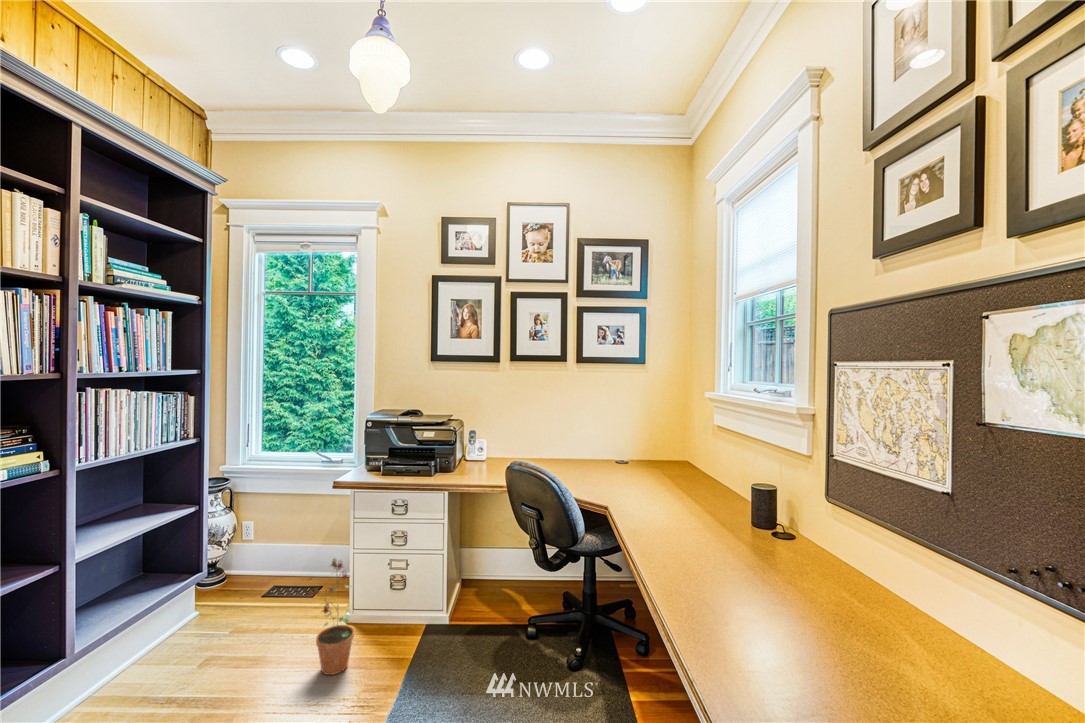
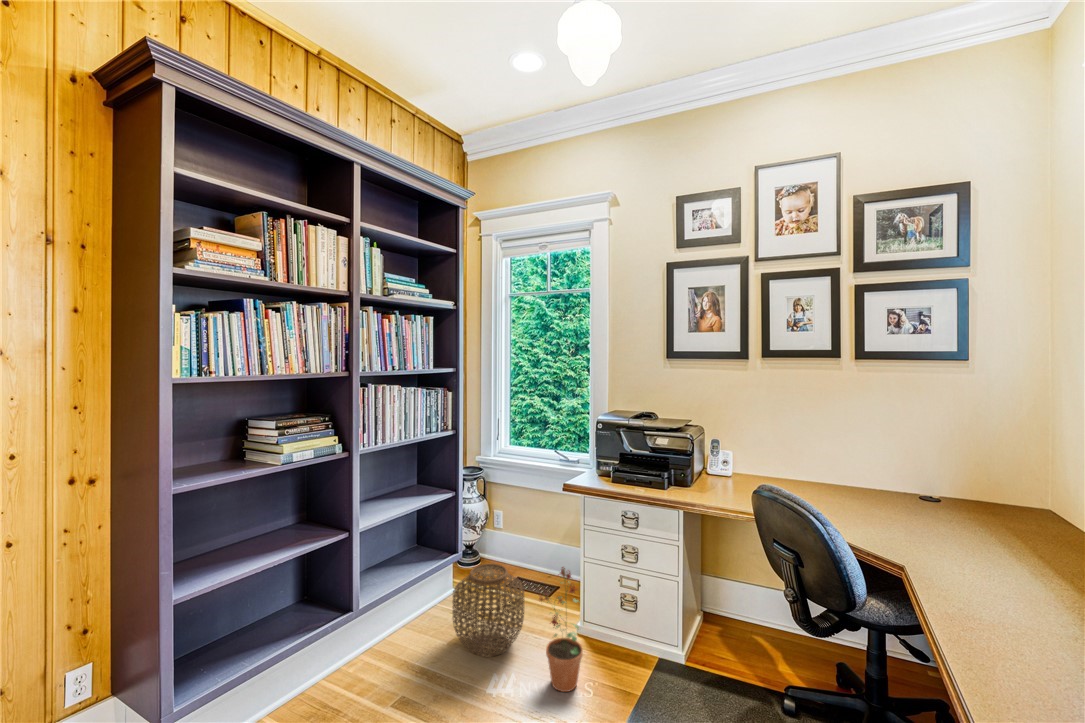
woven basket: none [203,572,290,669] -> present [453,564,524,657]

